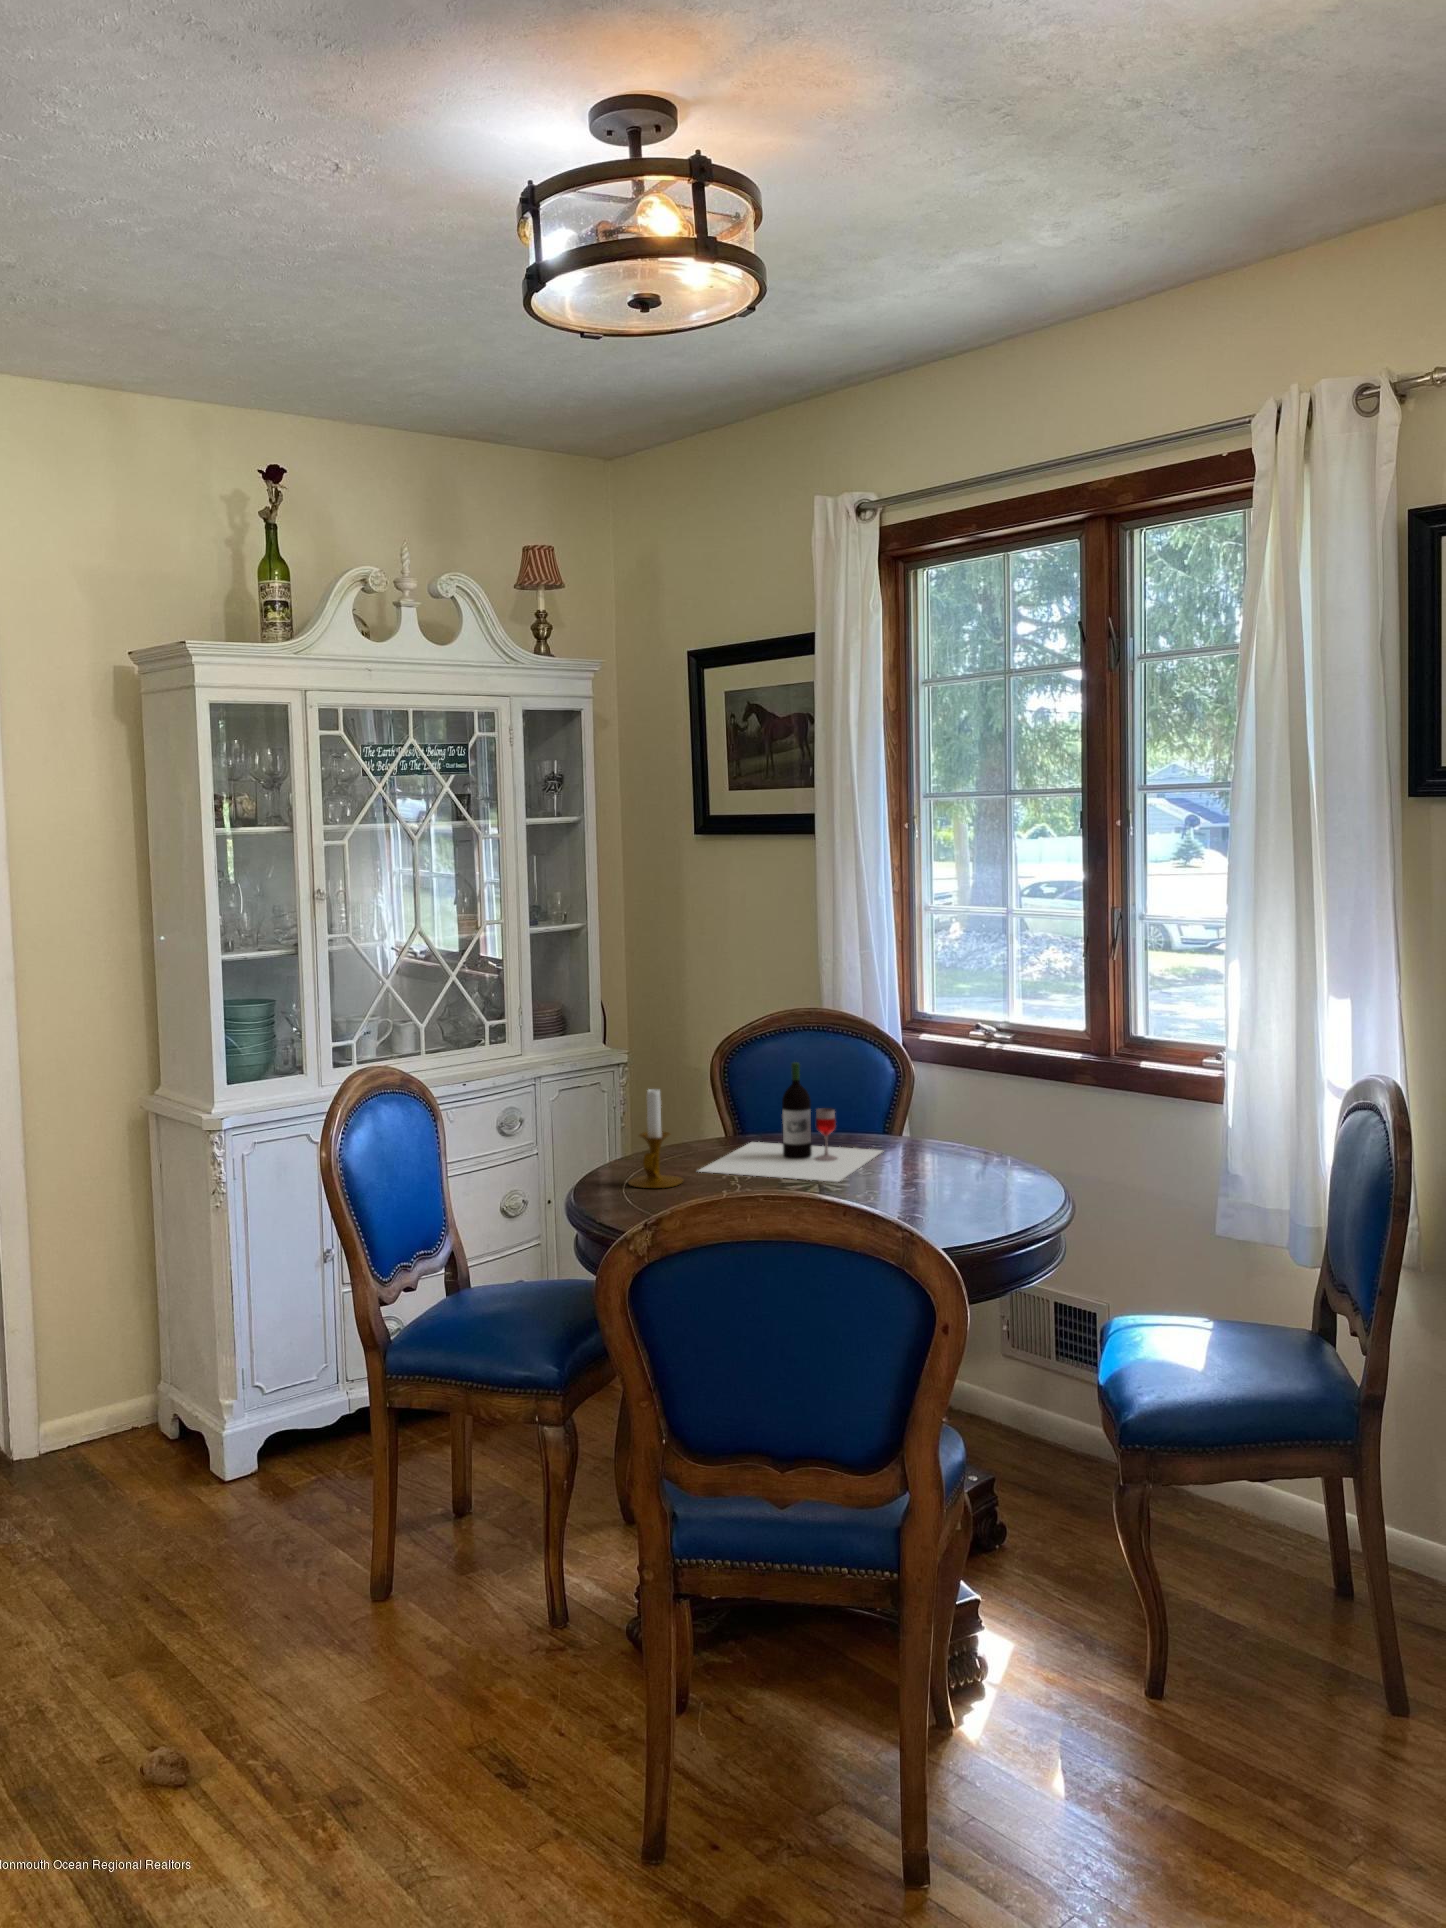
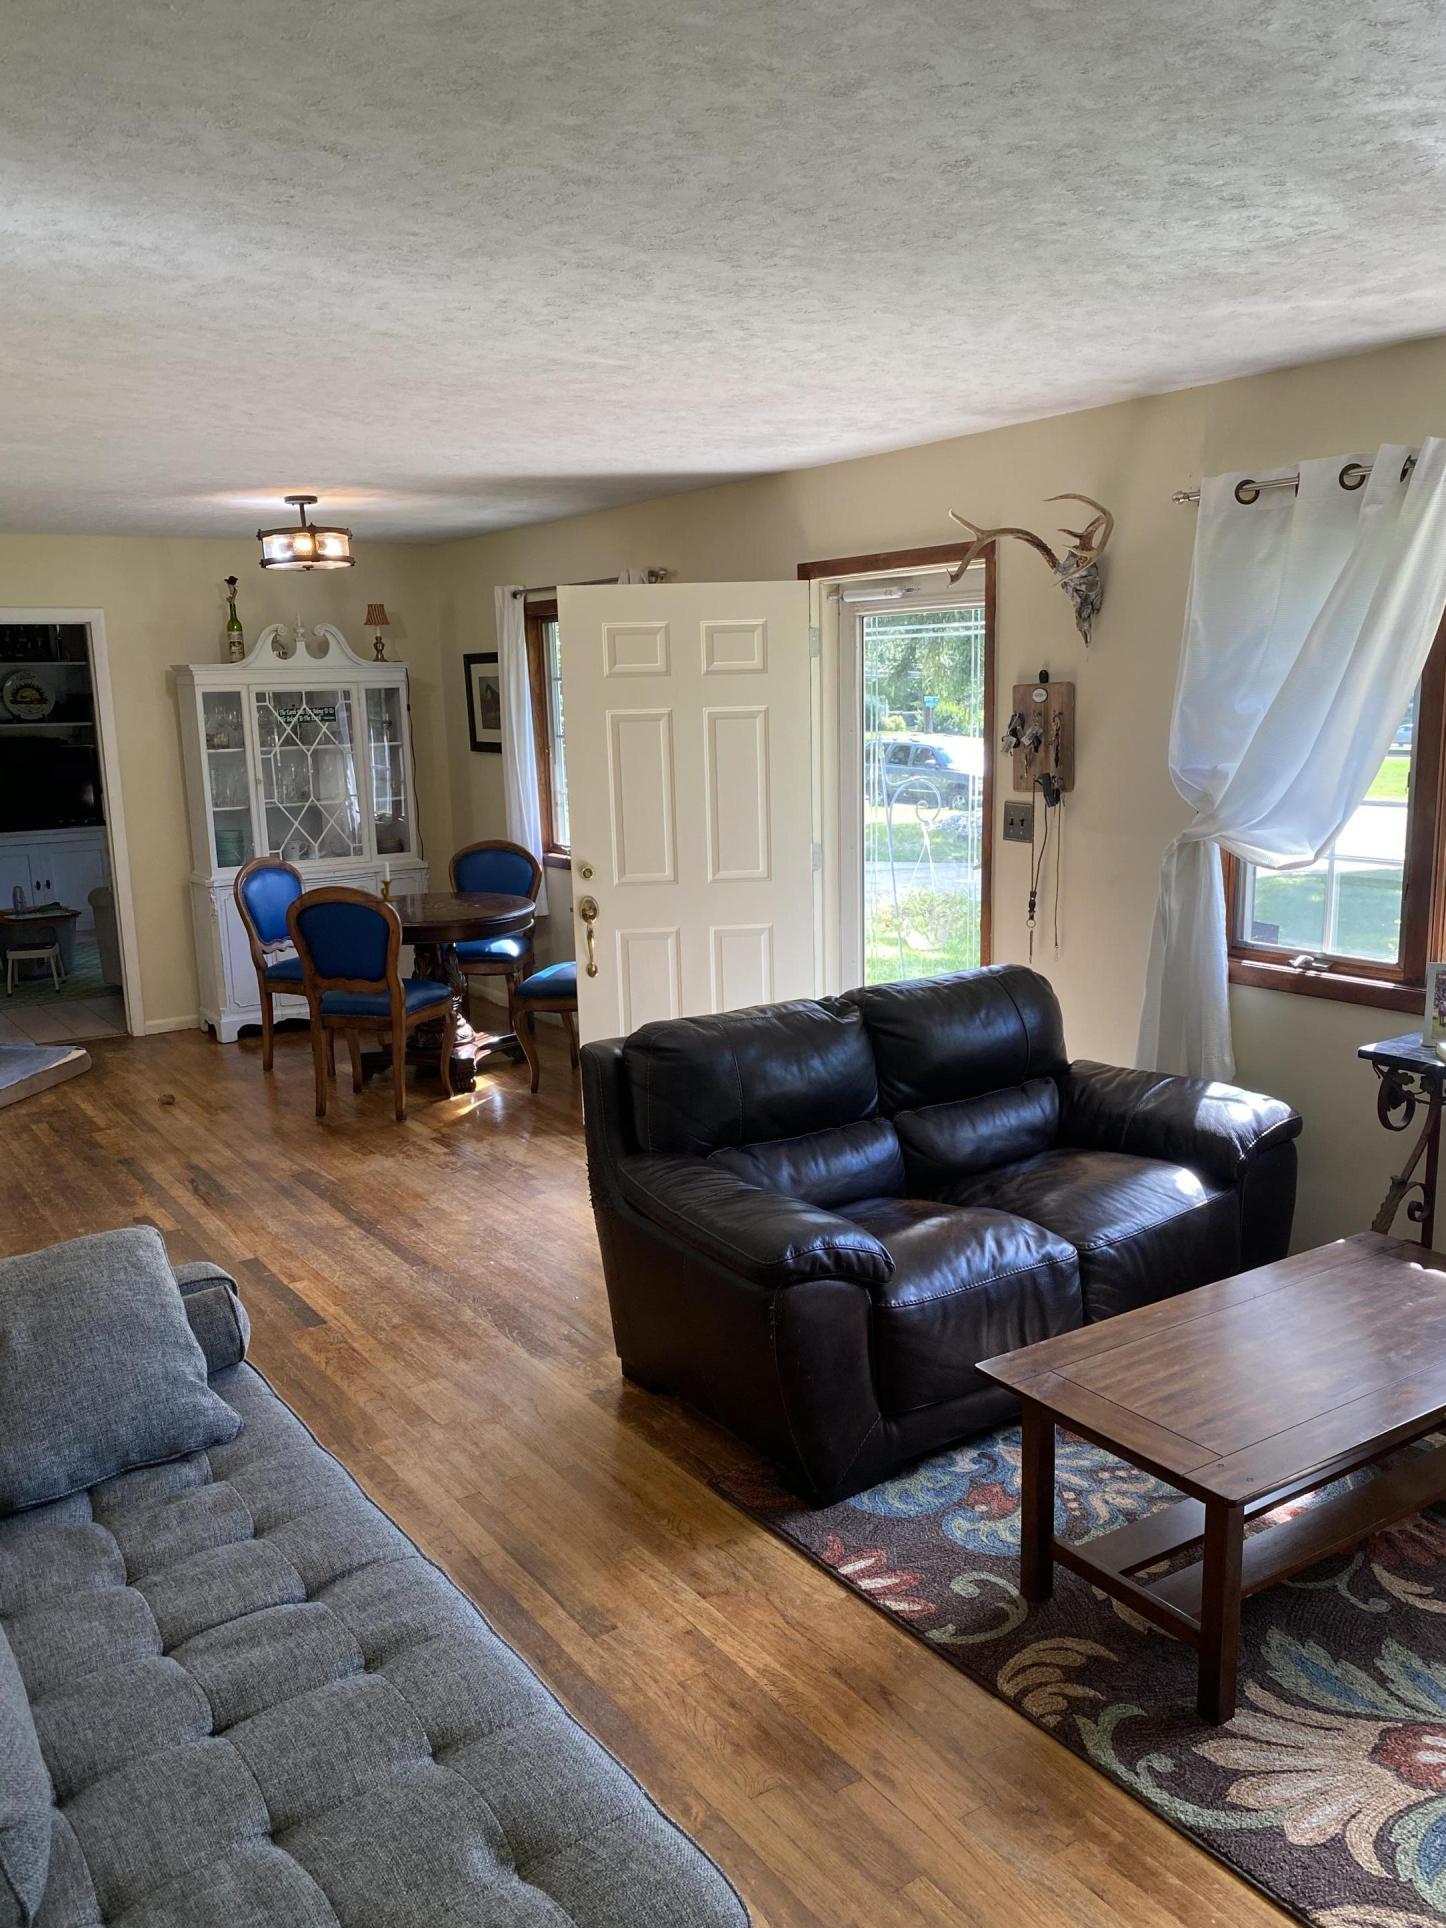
wine bottle: present [698,1062,883,1182] -> none [409,854,497,900]

